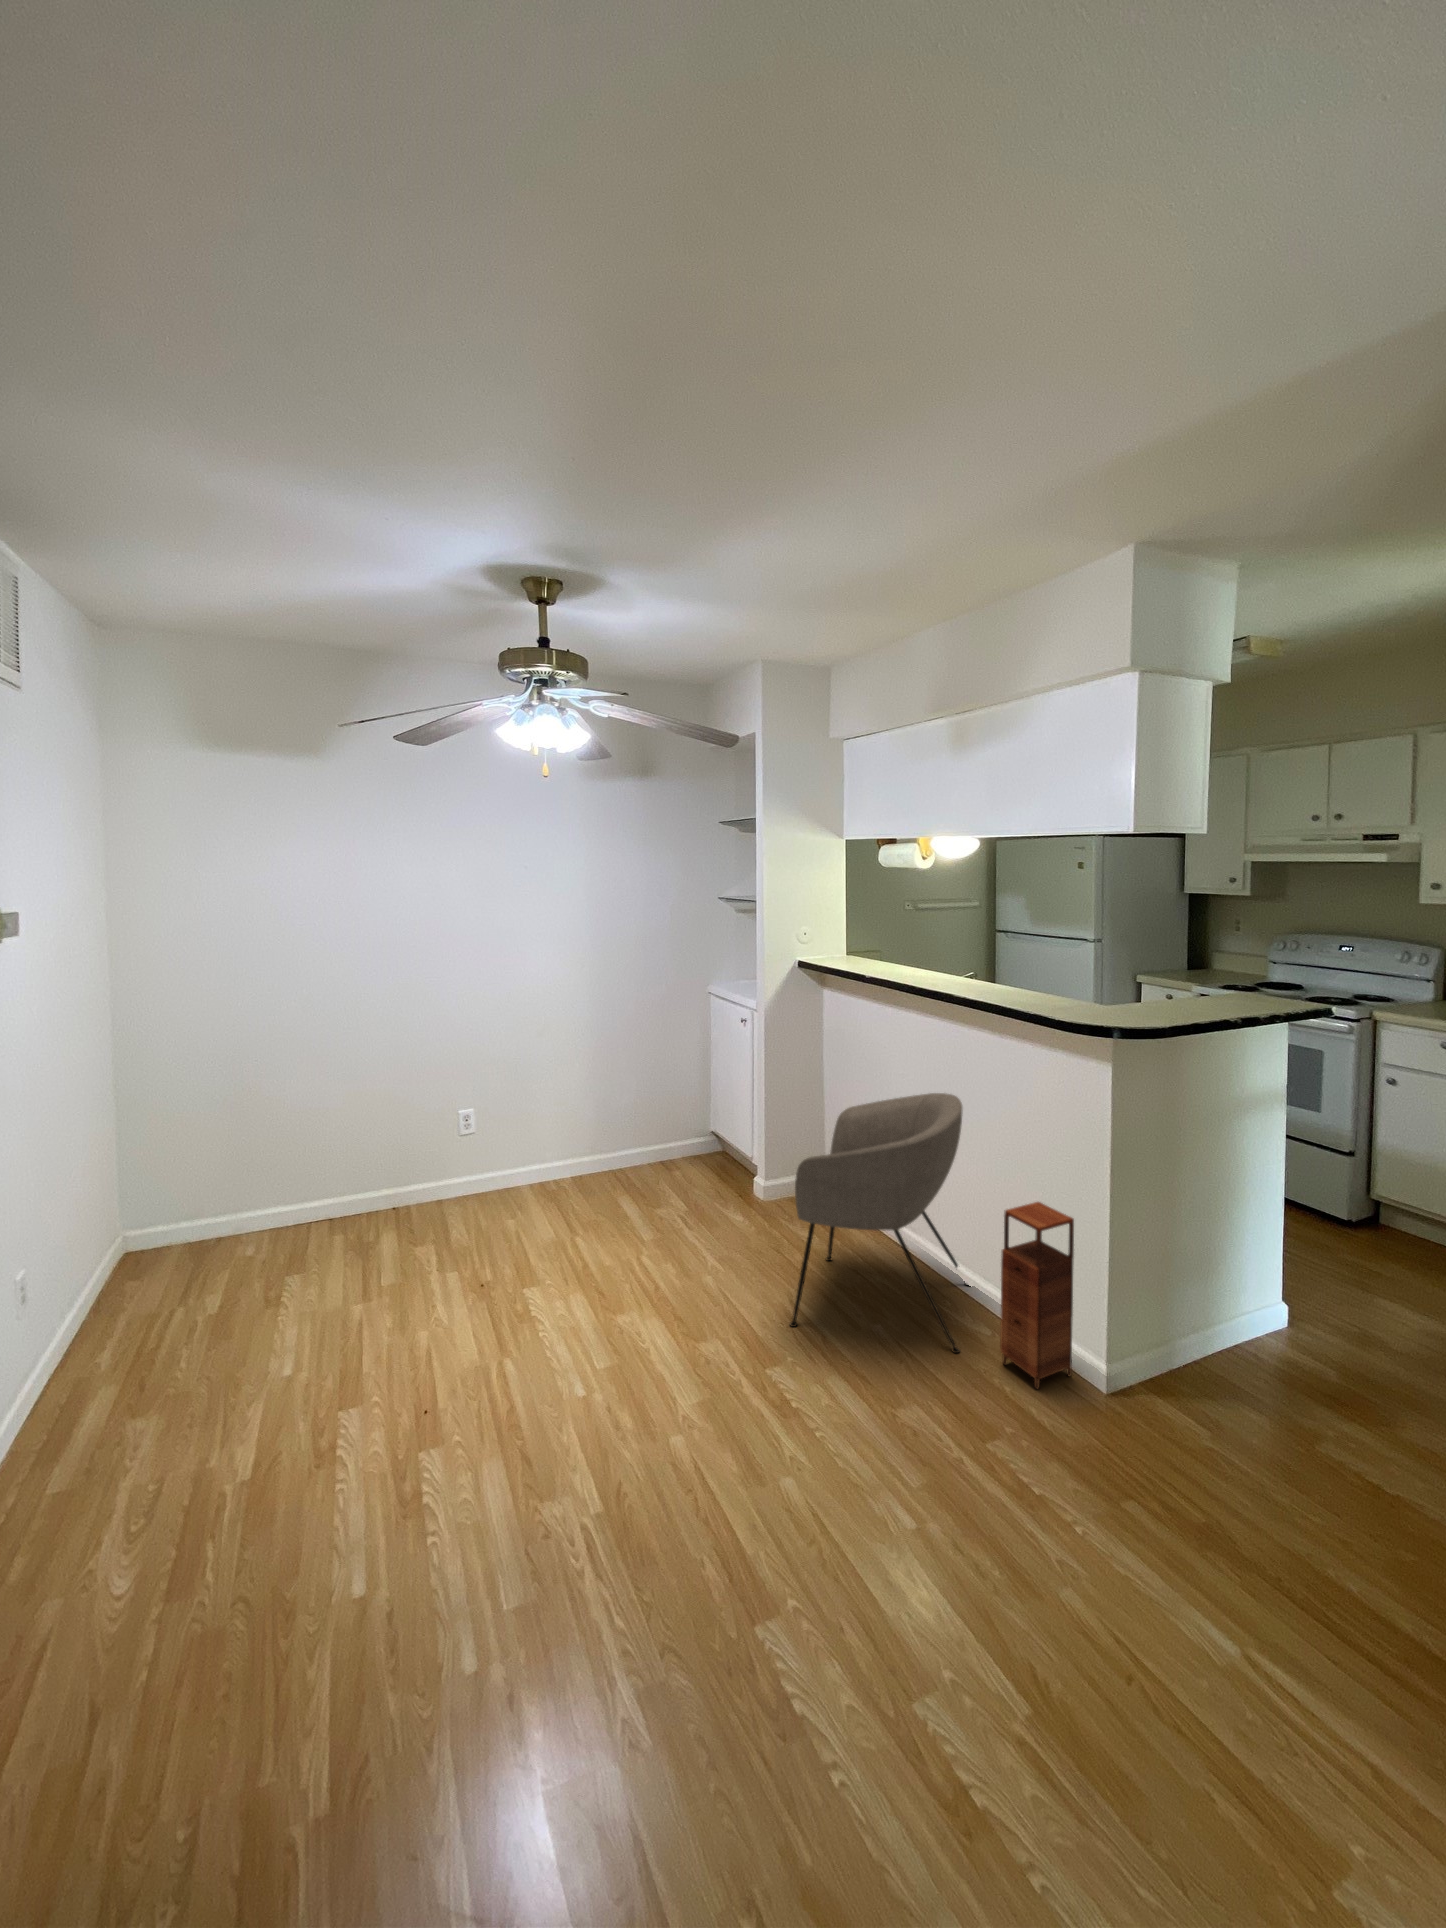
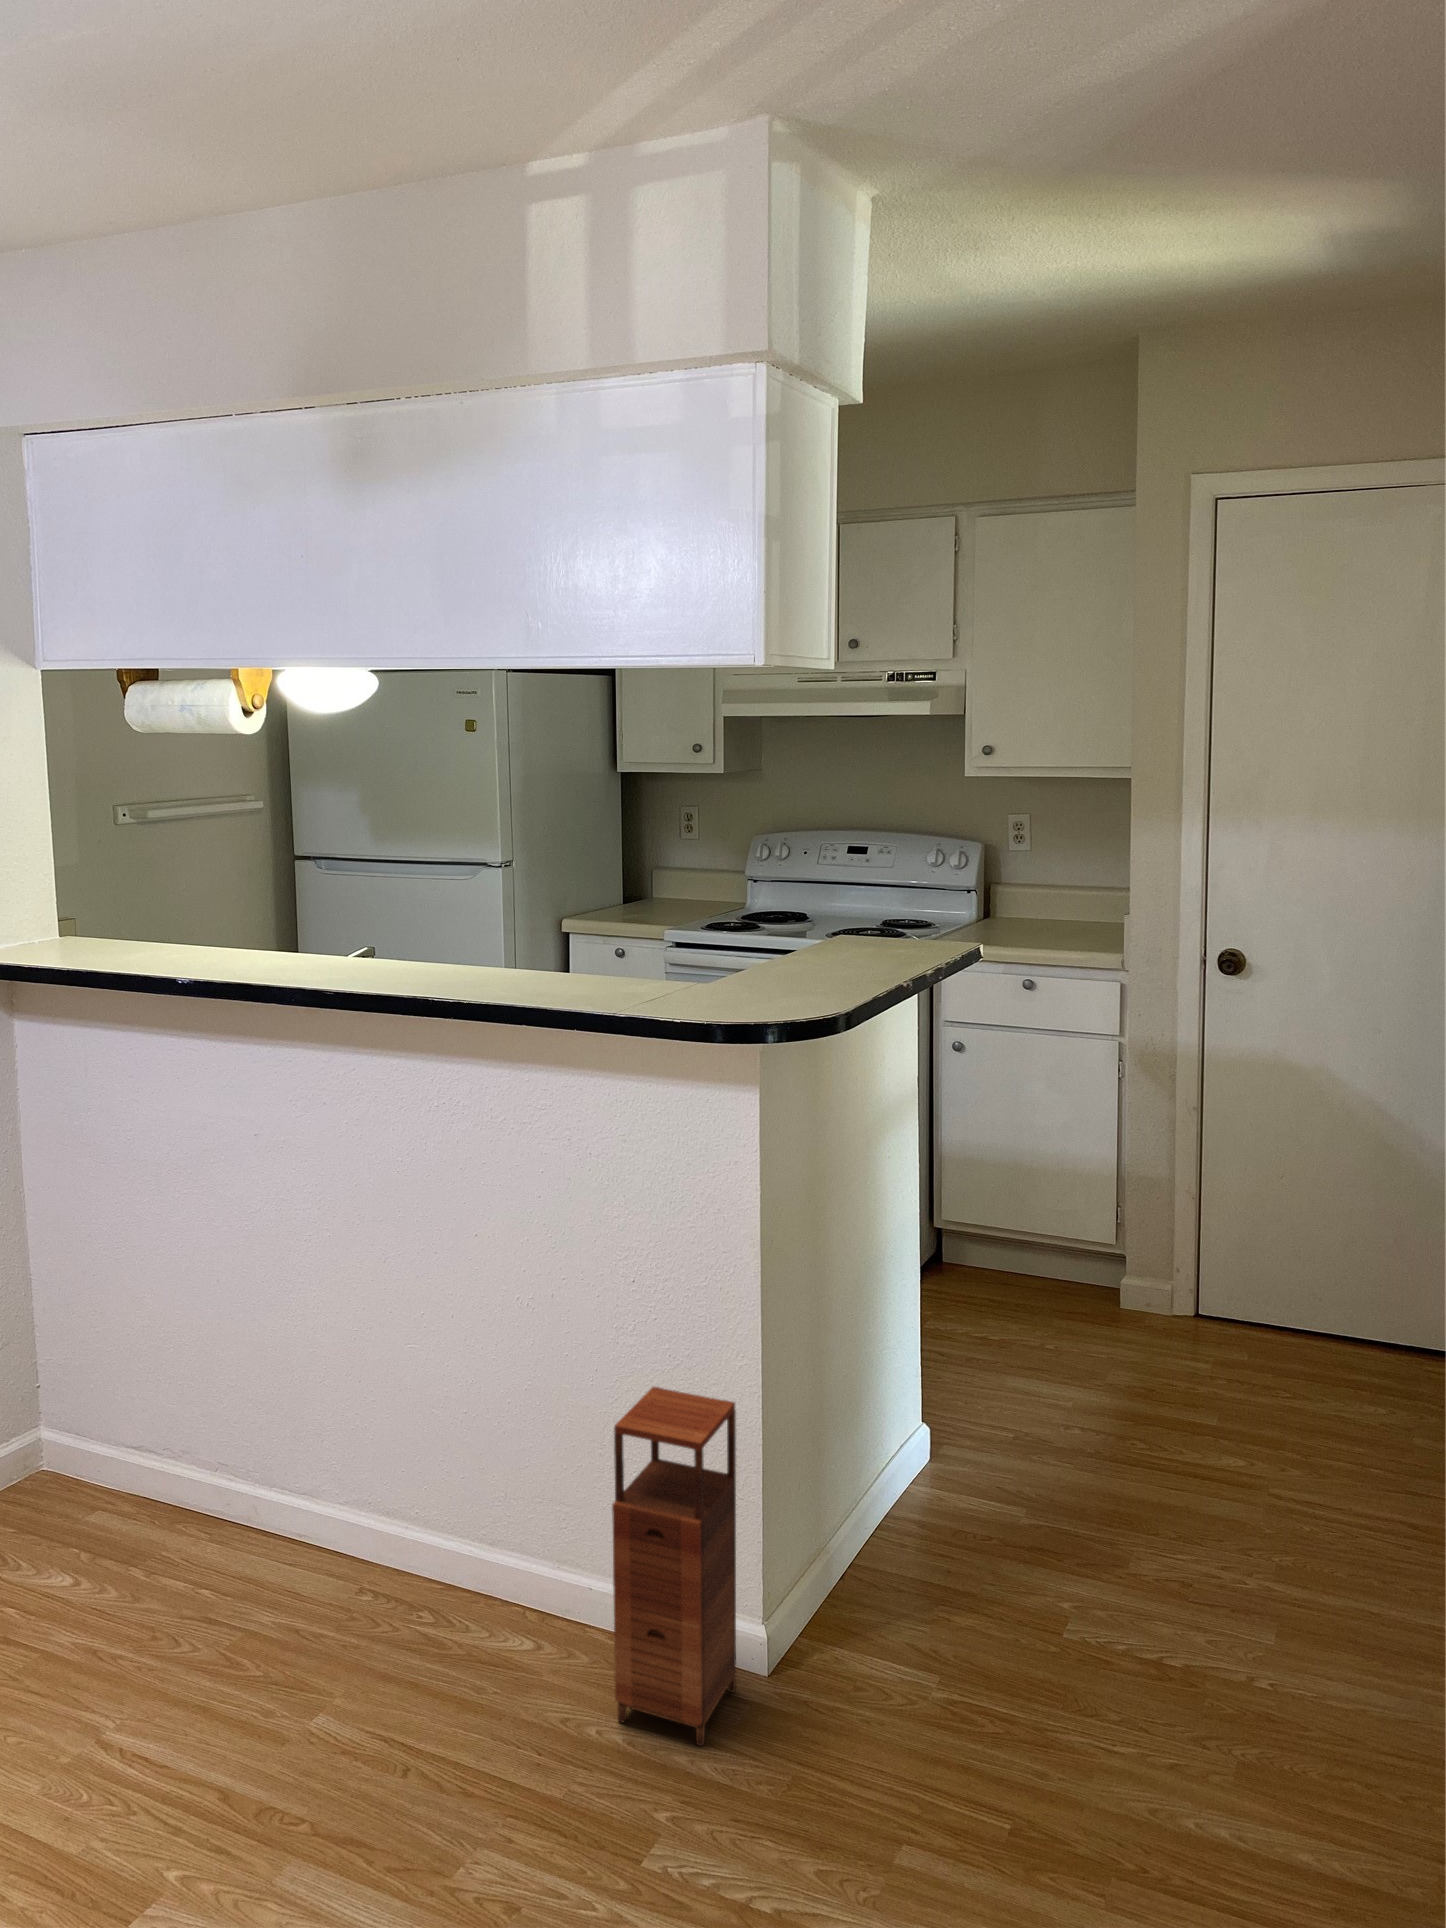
armchair: present [790,1093,968,1353] -> none [145,1209,533,1846]

